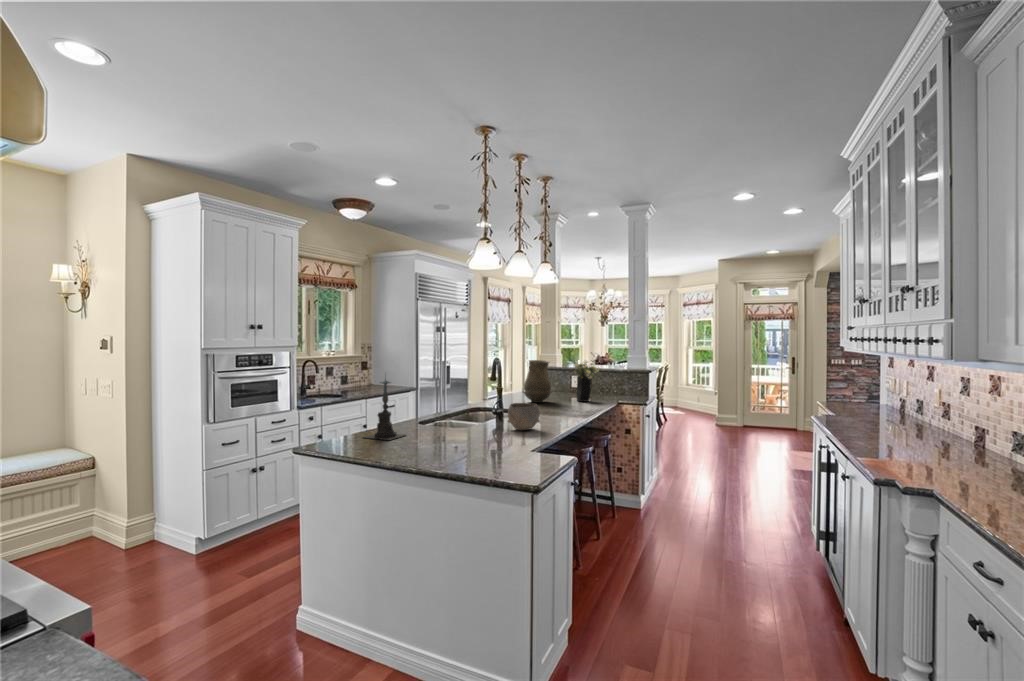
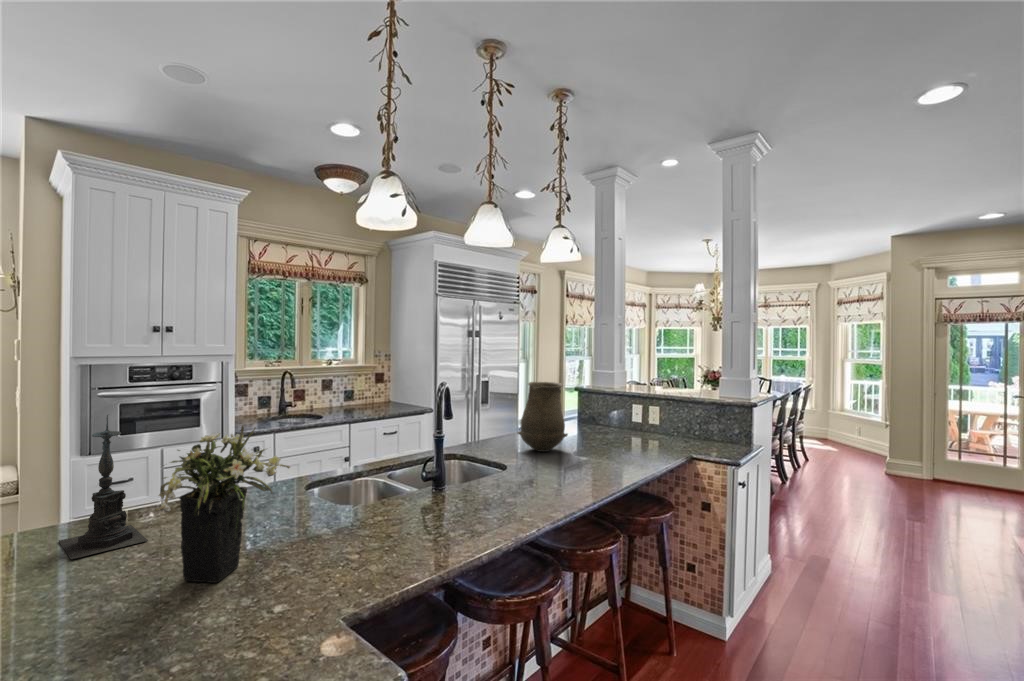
flower arrangement: present [574,361,599,402] -> present [155,426,290,583]
bowl: present [508,403,541,430] -> none [352,482,434,548]

